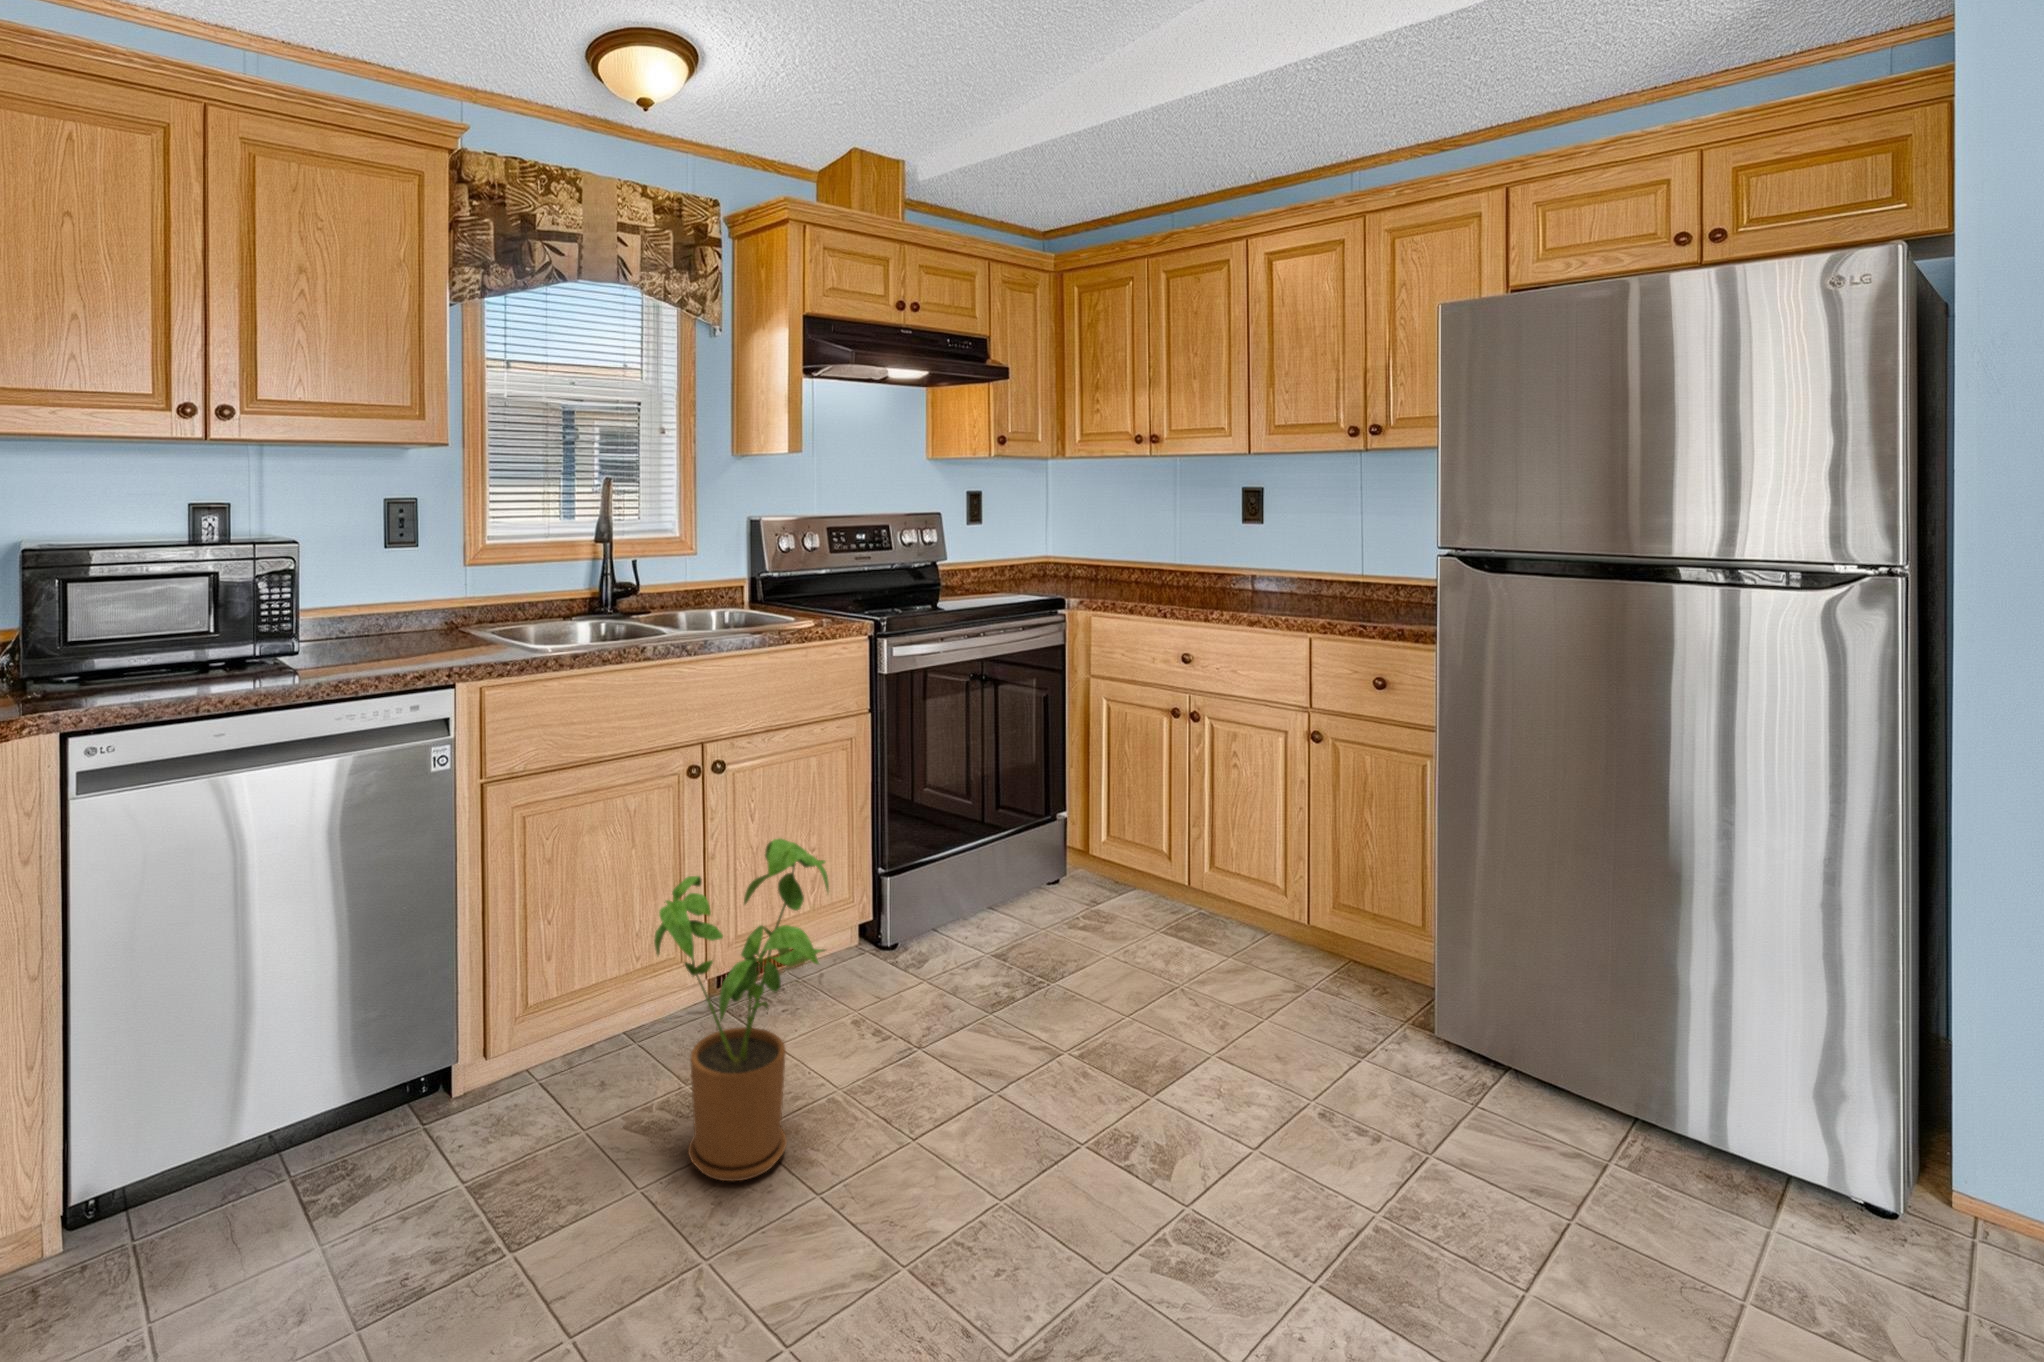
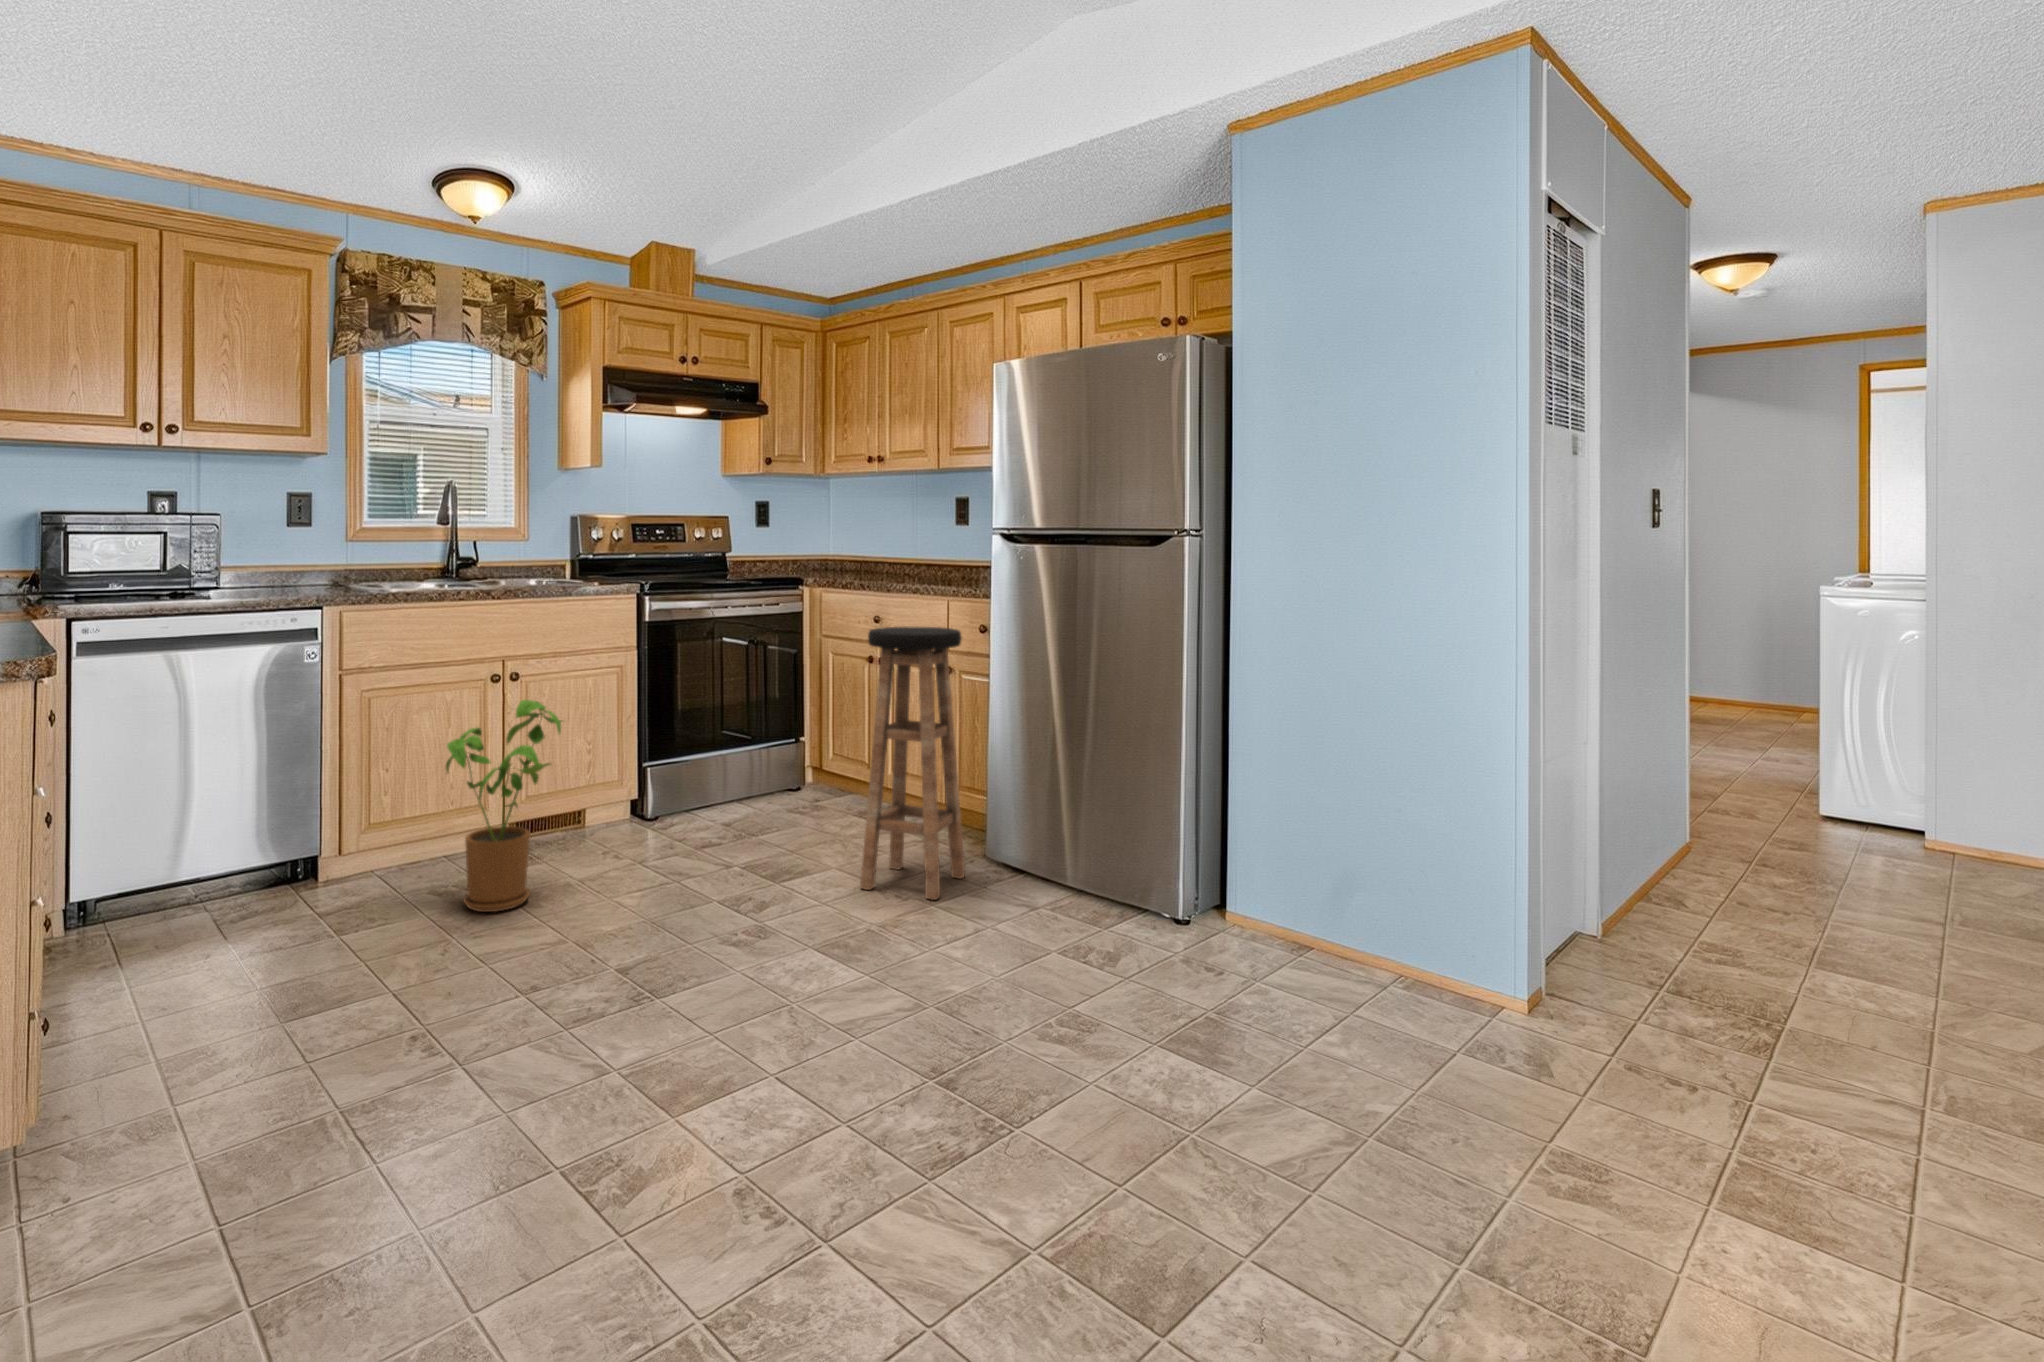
bar stool: none [1278,712,1435,1156] -> present [860,627,965,900]

